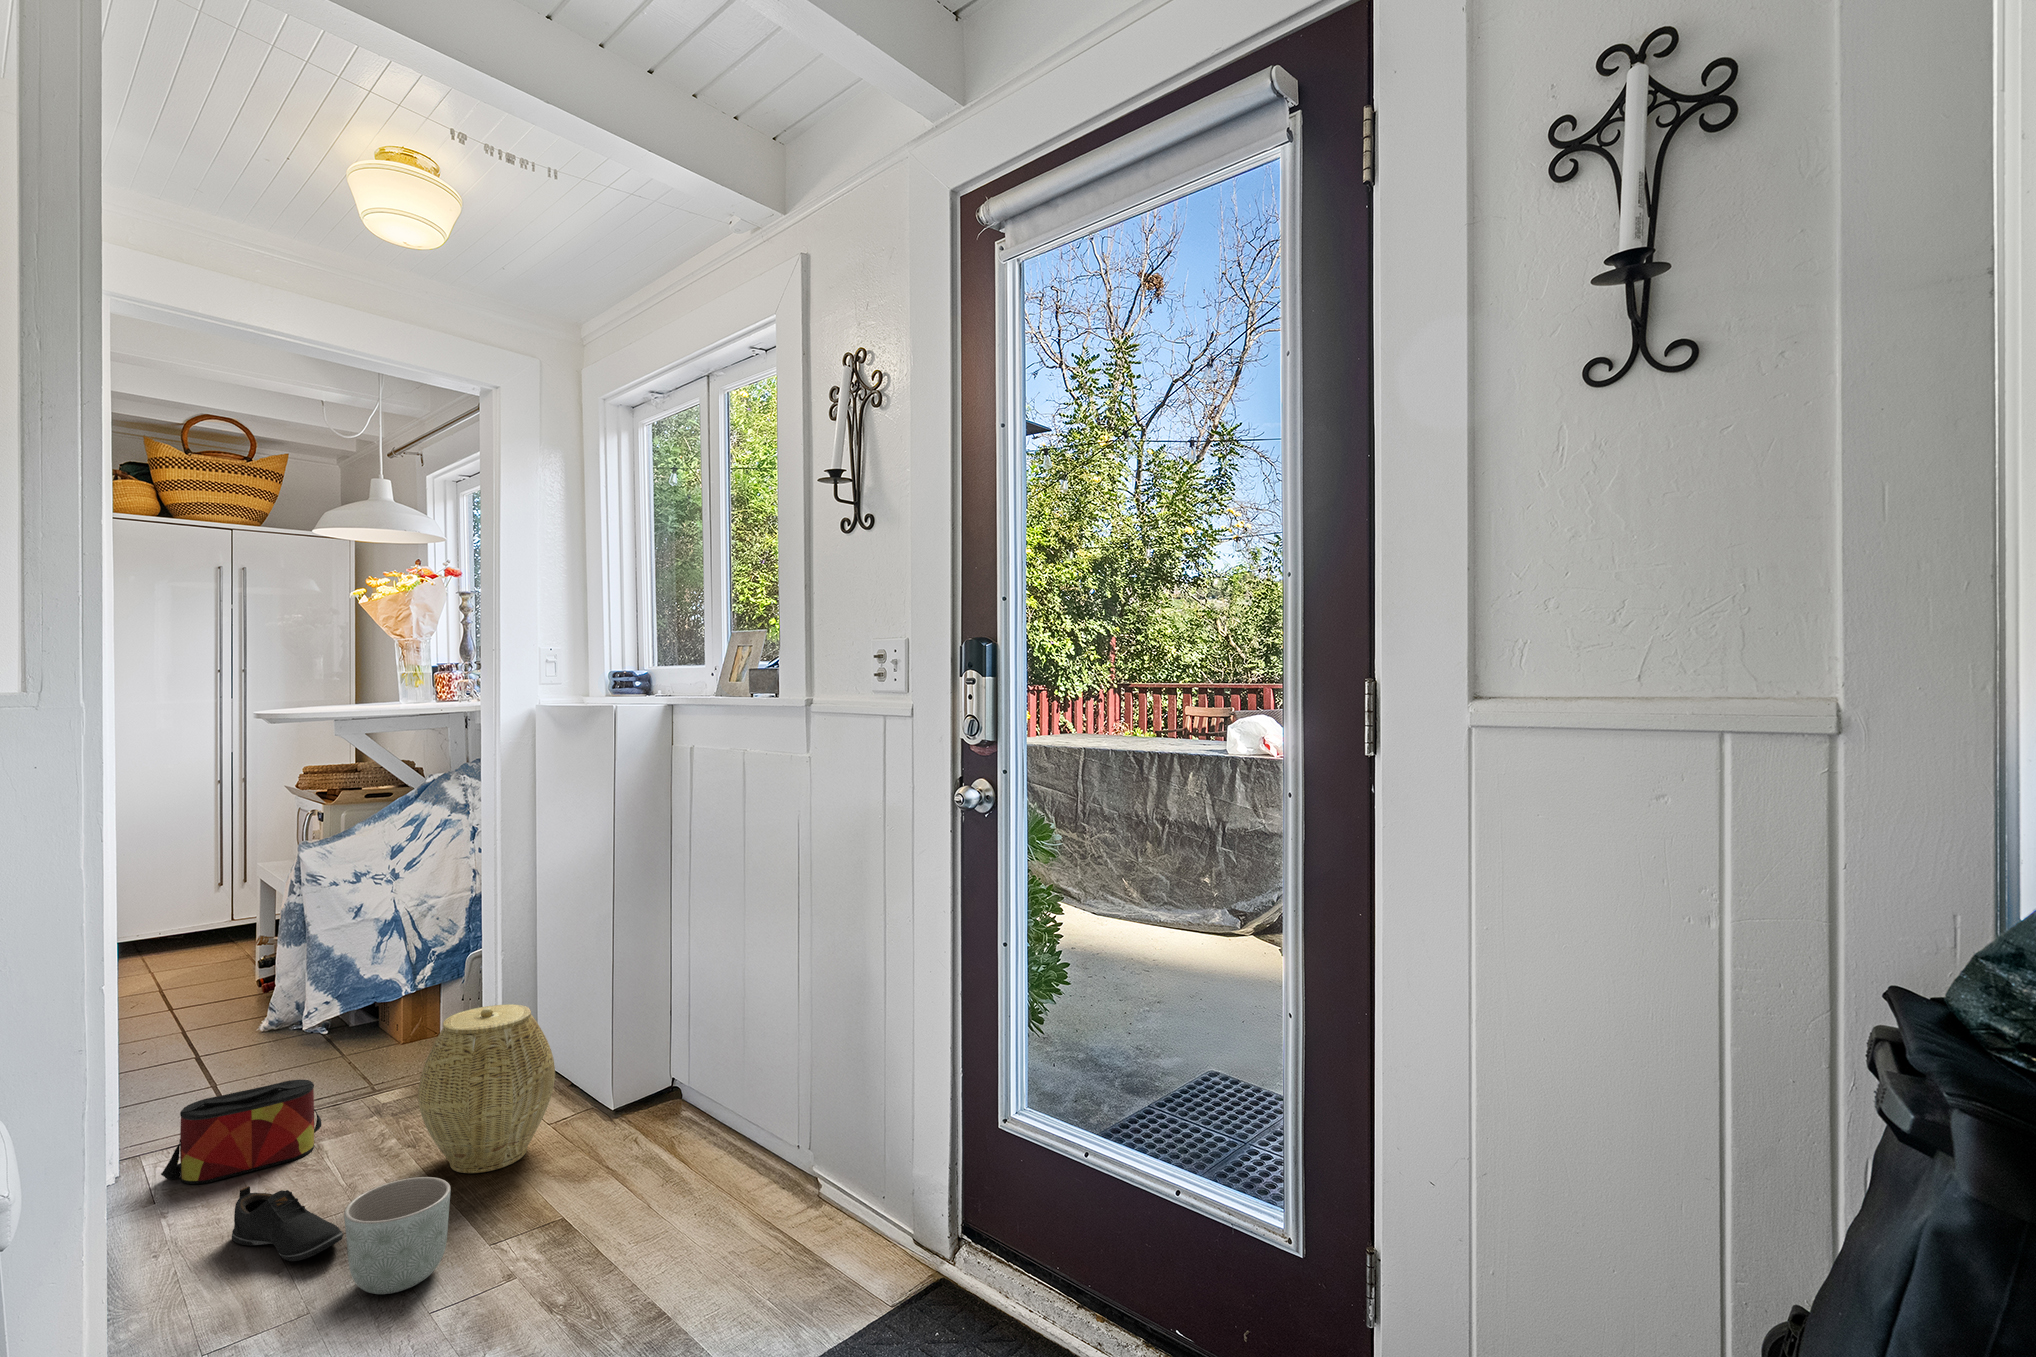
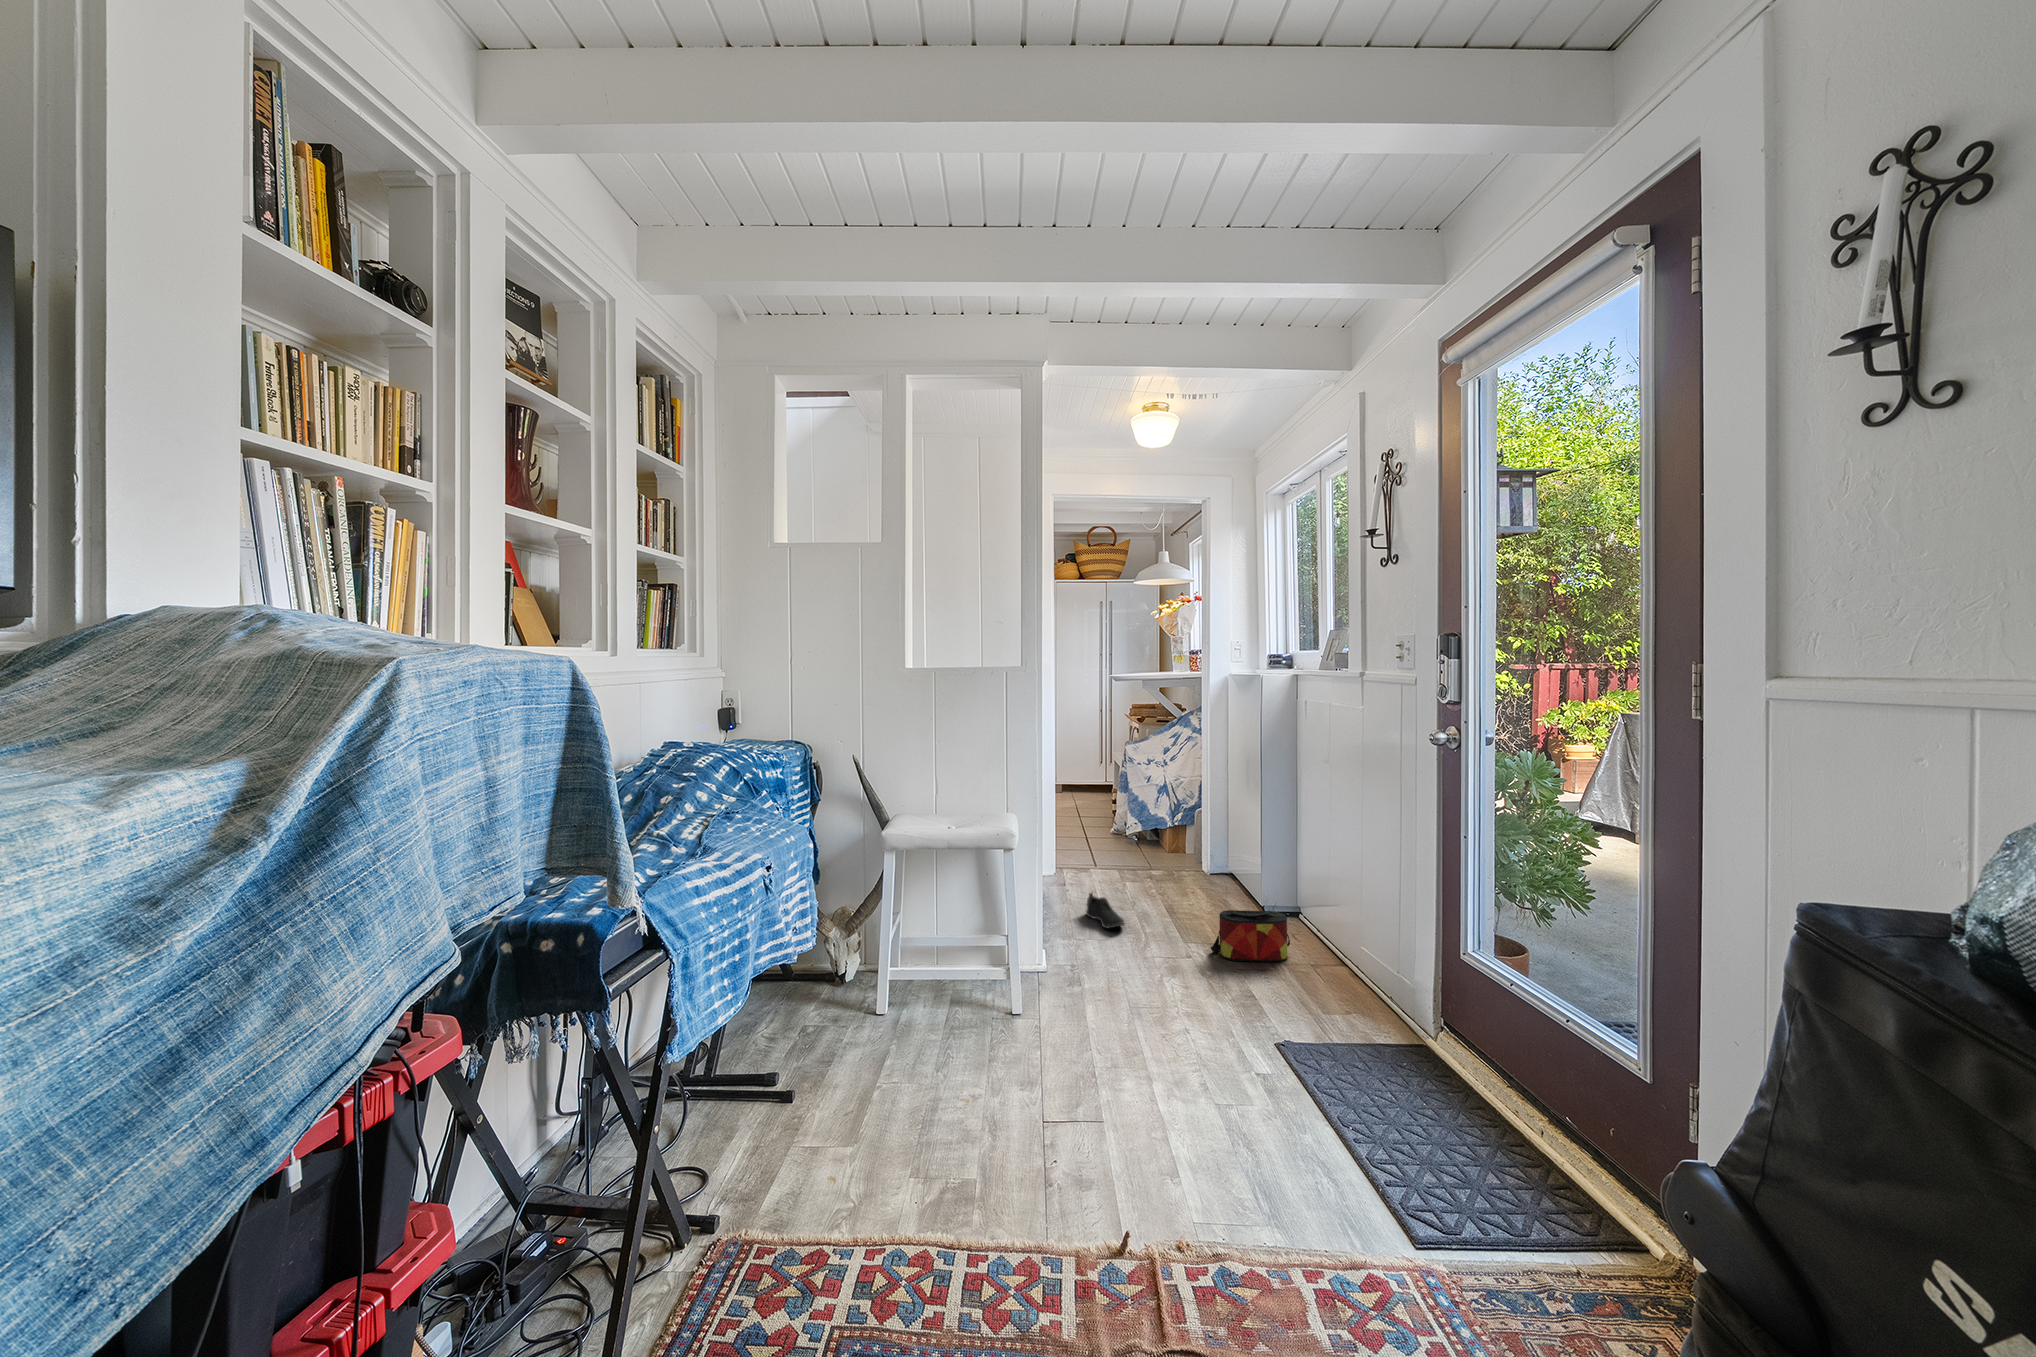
woven basket: present [418,1004,555,1173] -> none [1162,835,1227,919]
bag: present [161,1080,321,1184] -> present [1211,910,1290,962]
planter: present [344,1177,451,1294] -> none [1122,903,1166,952]

